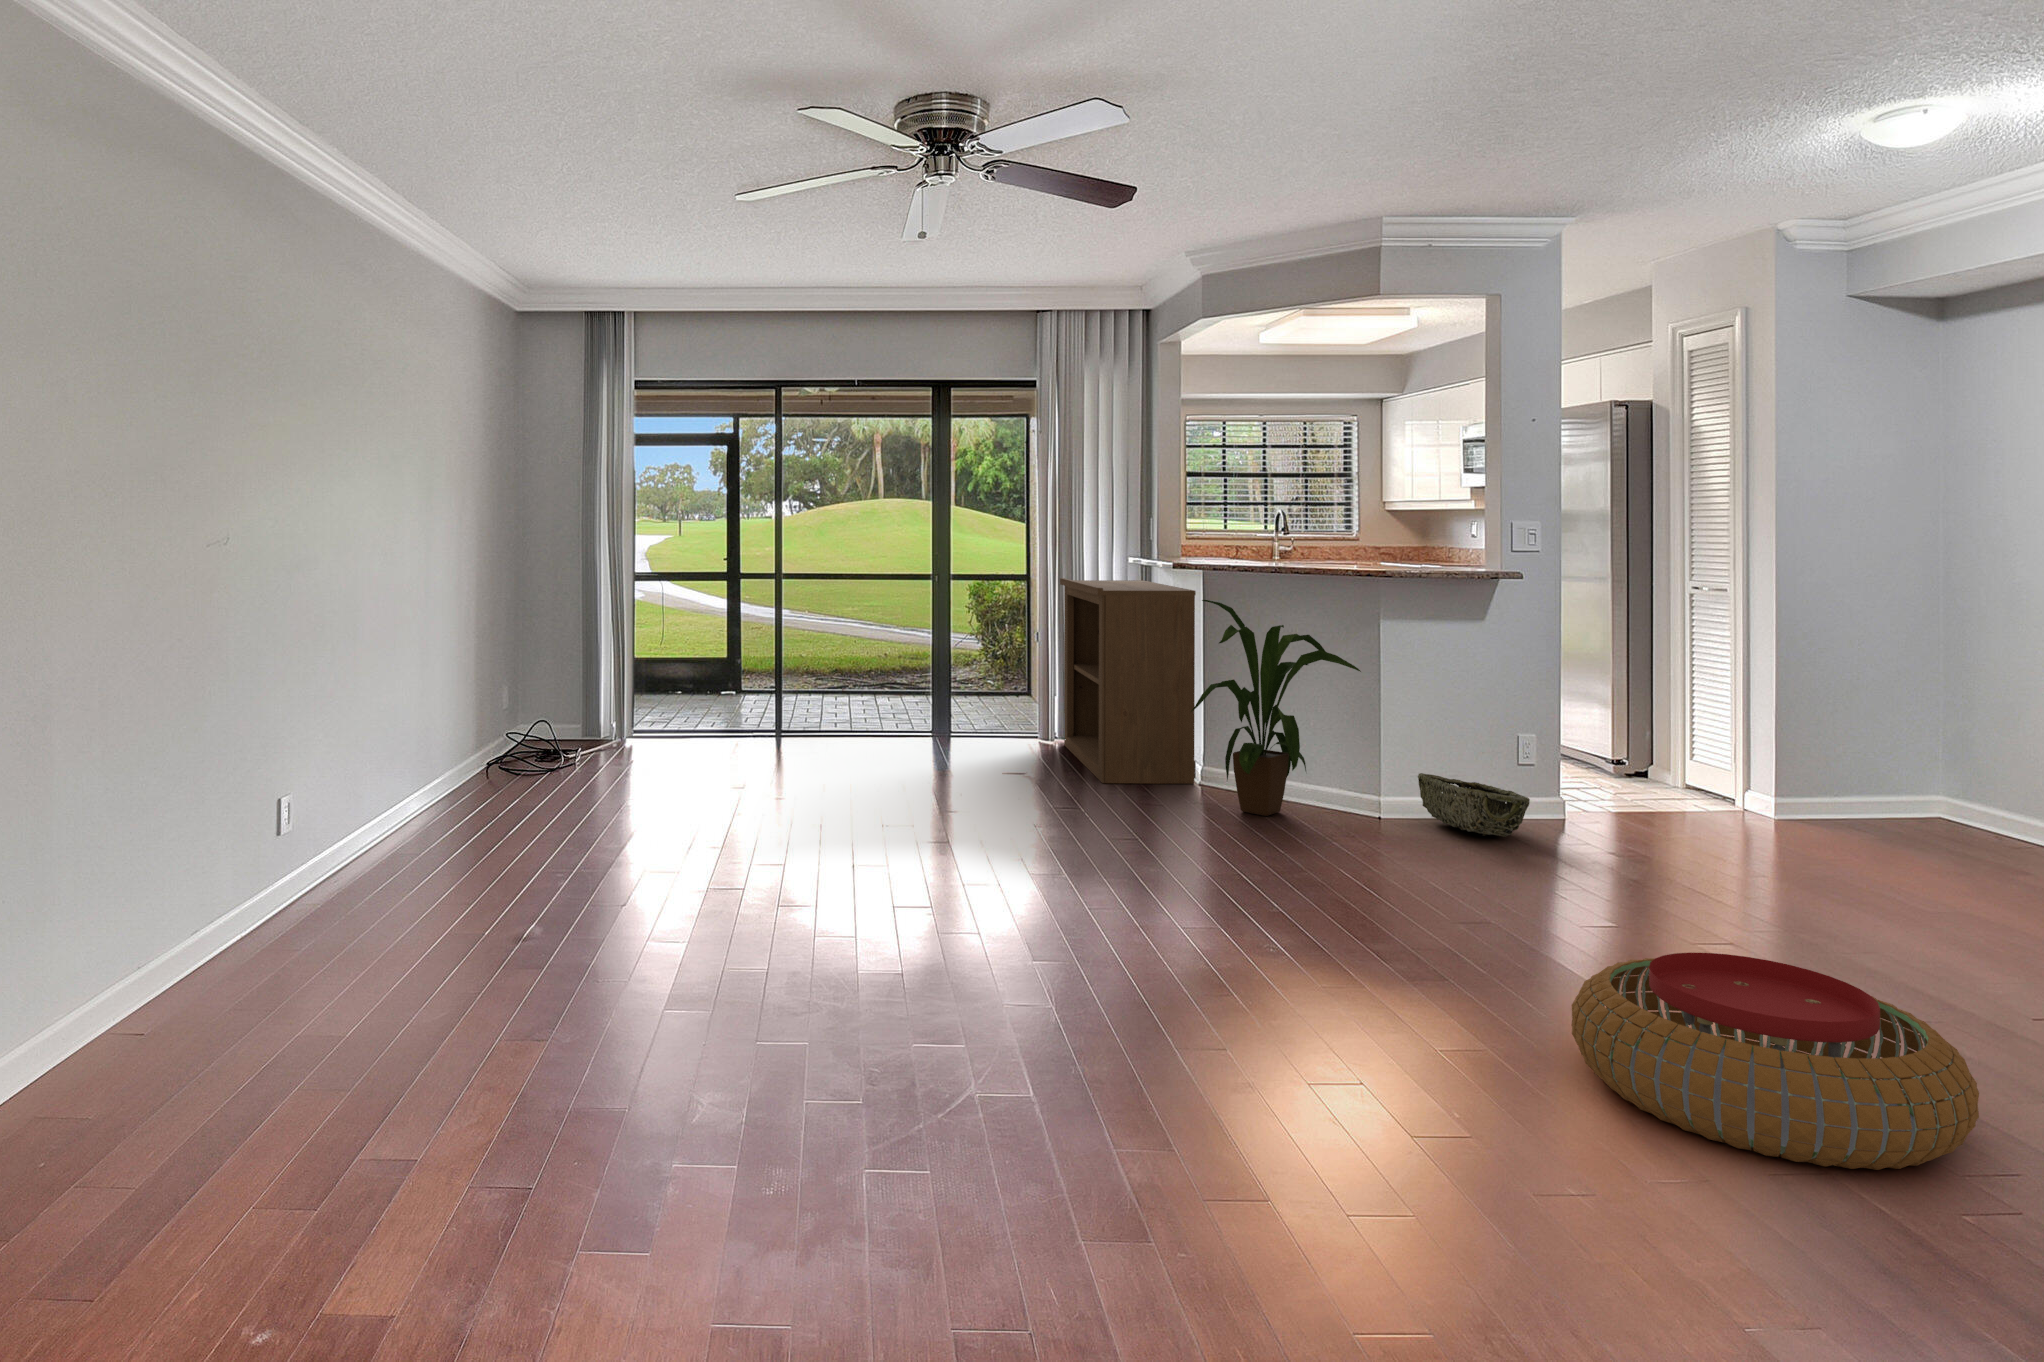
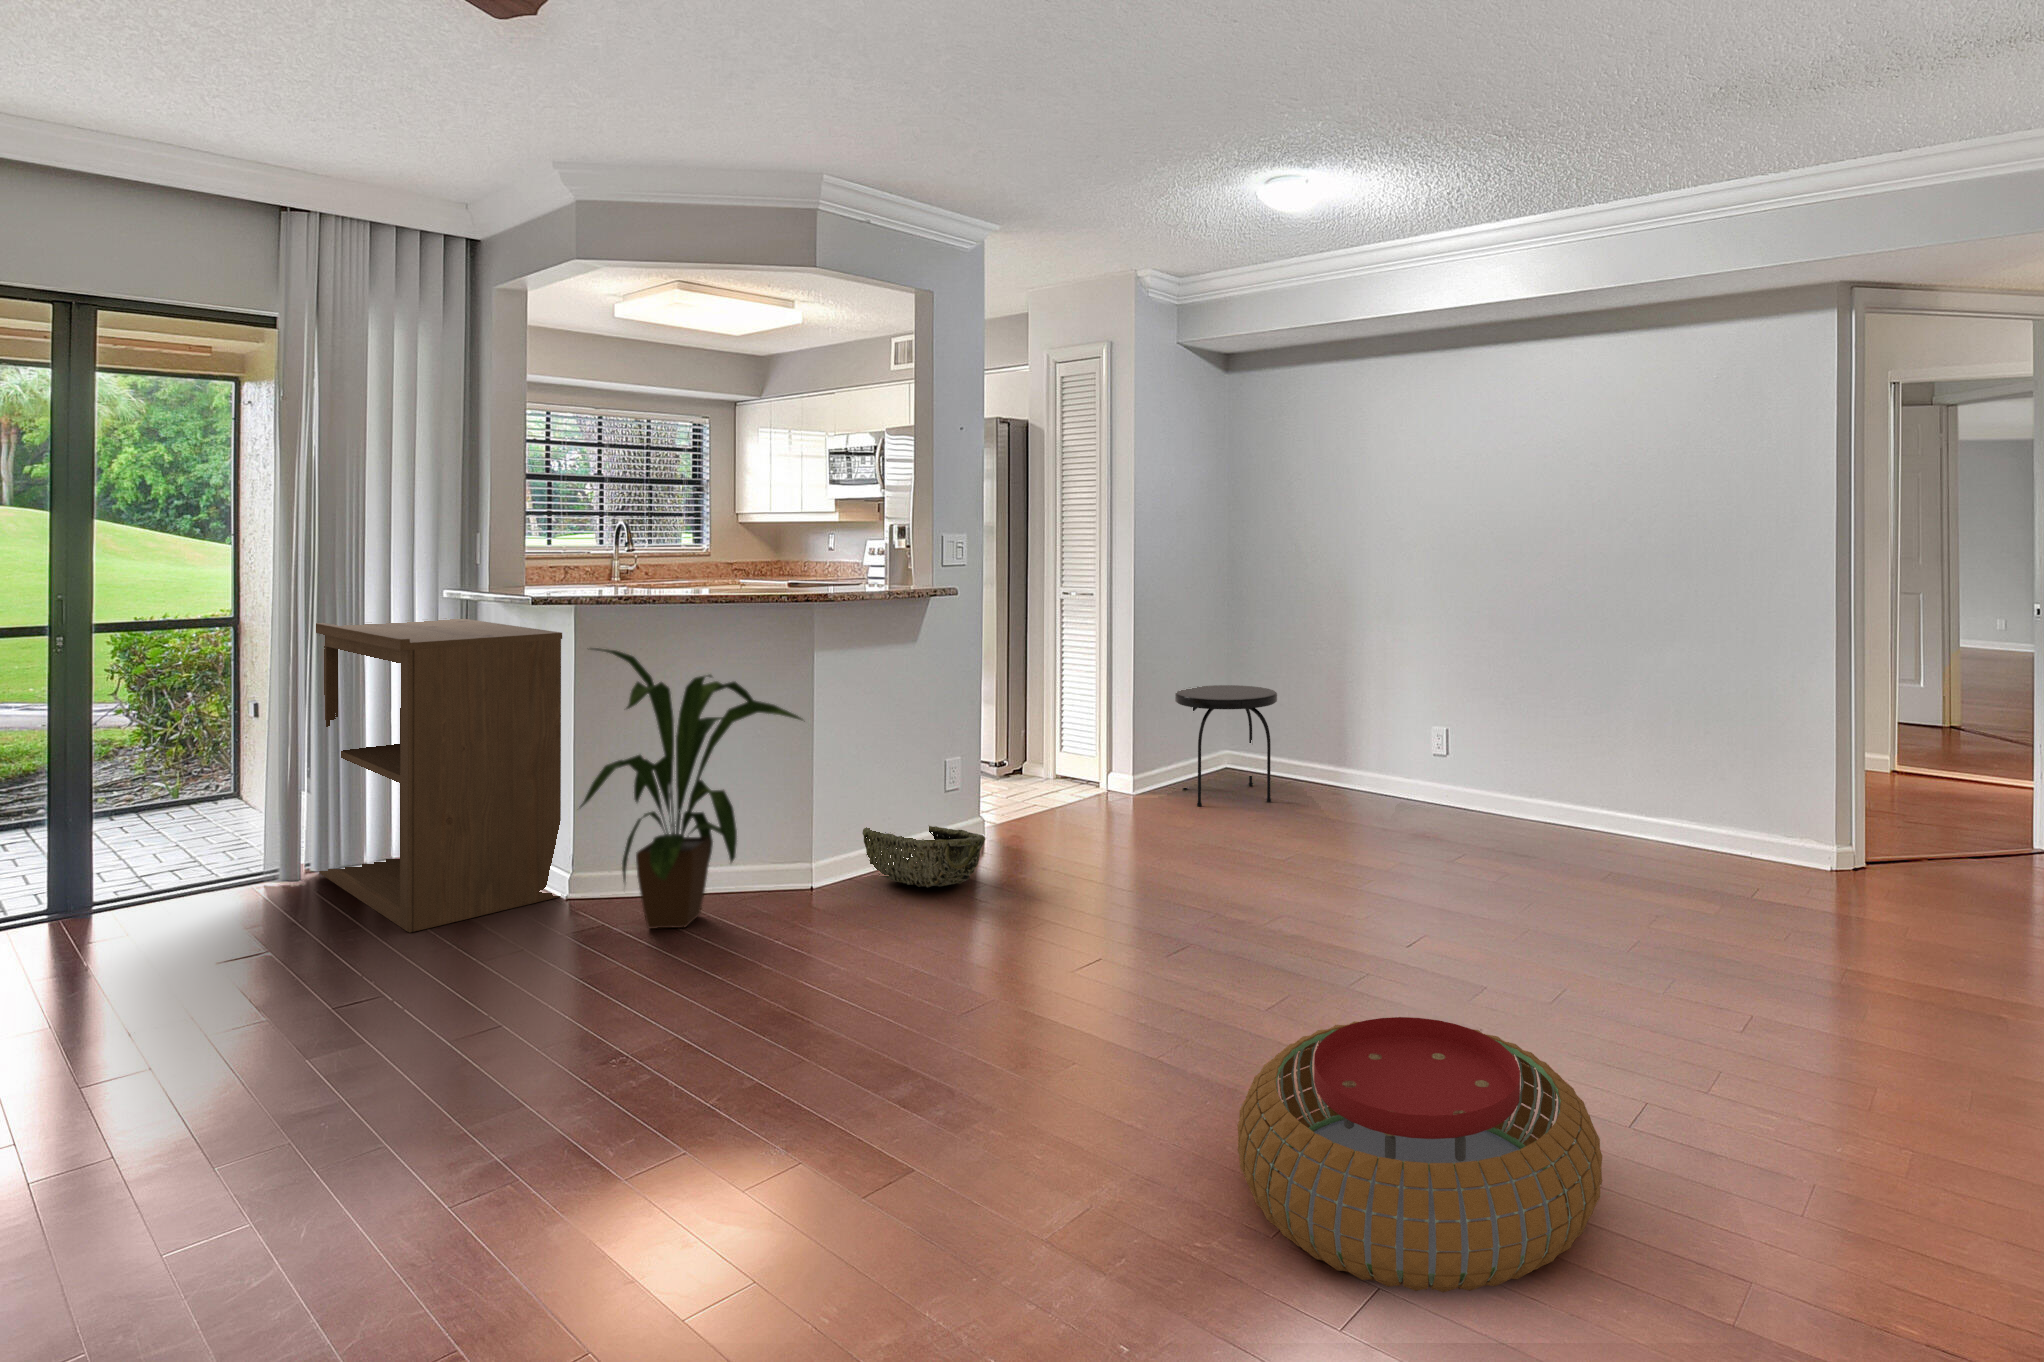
side table: none [1829,702,1994,852] -> present [1175,685,1277,806]

